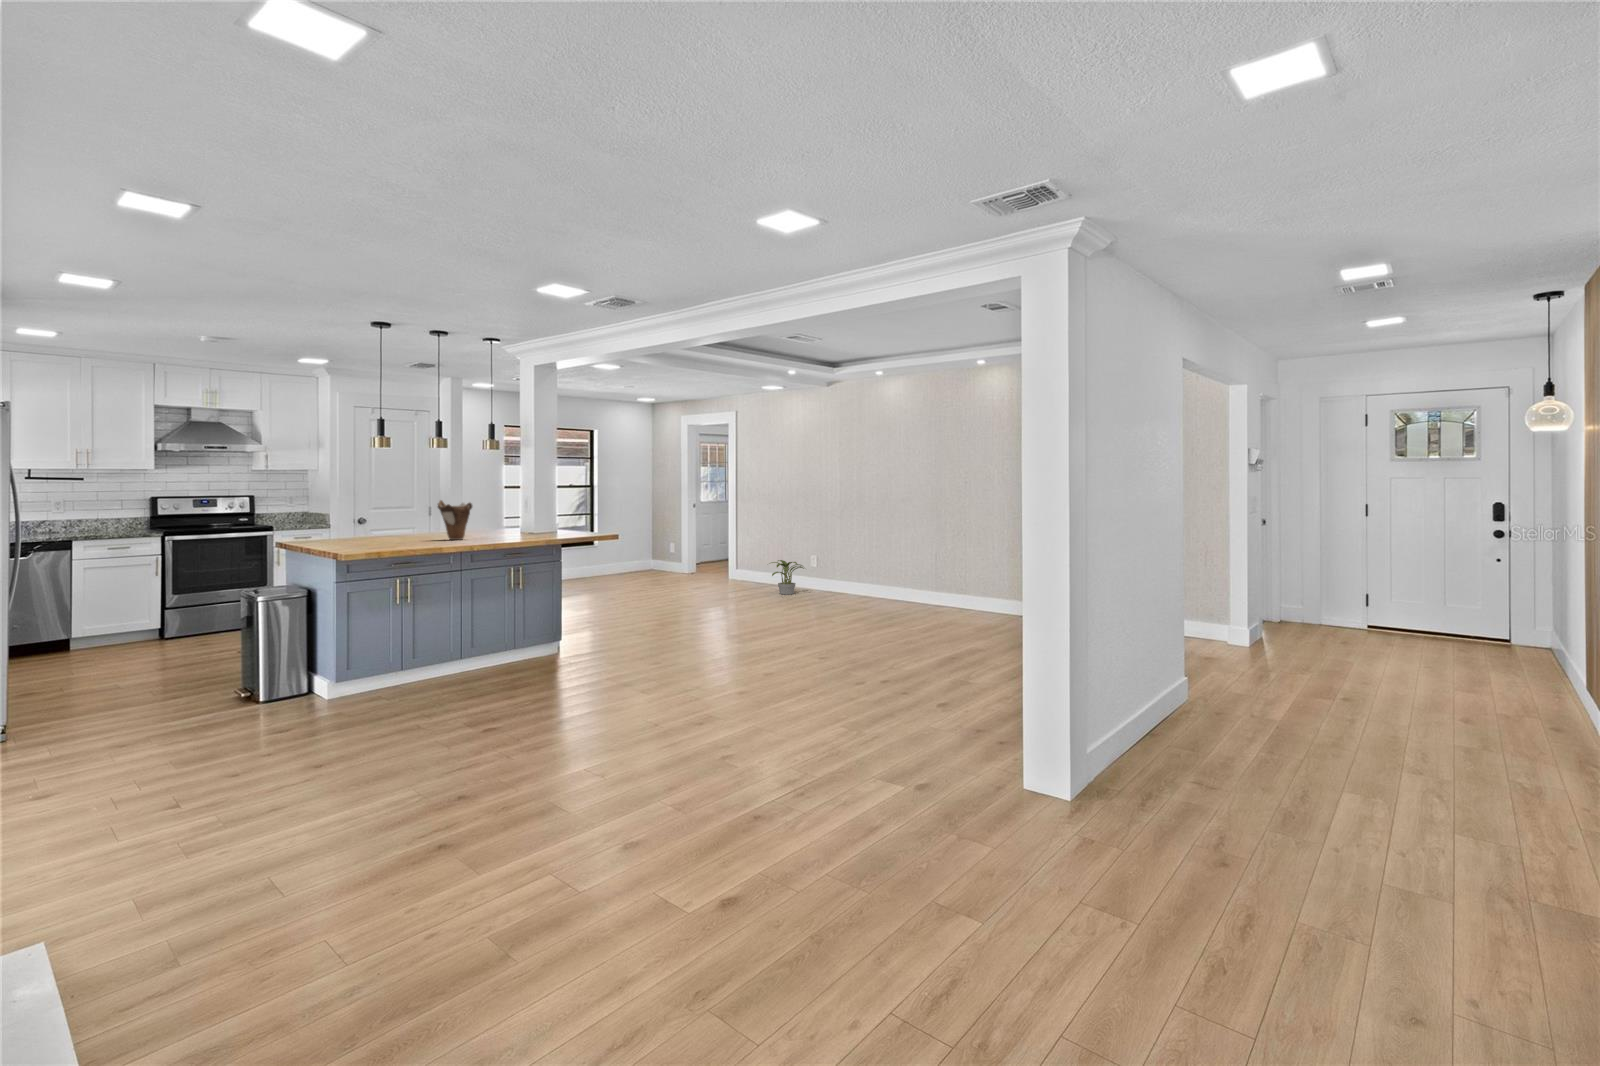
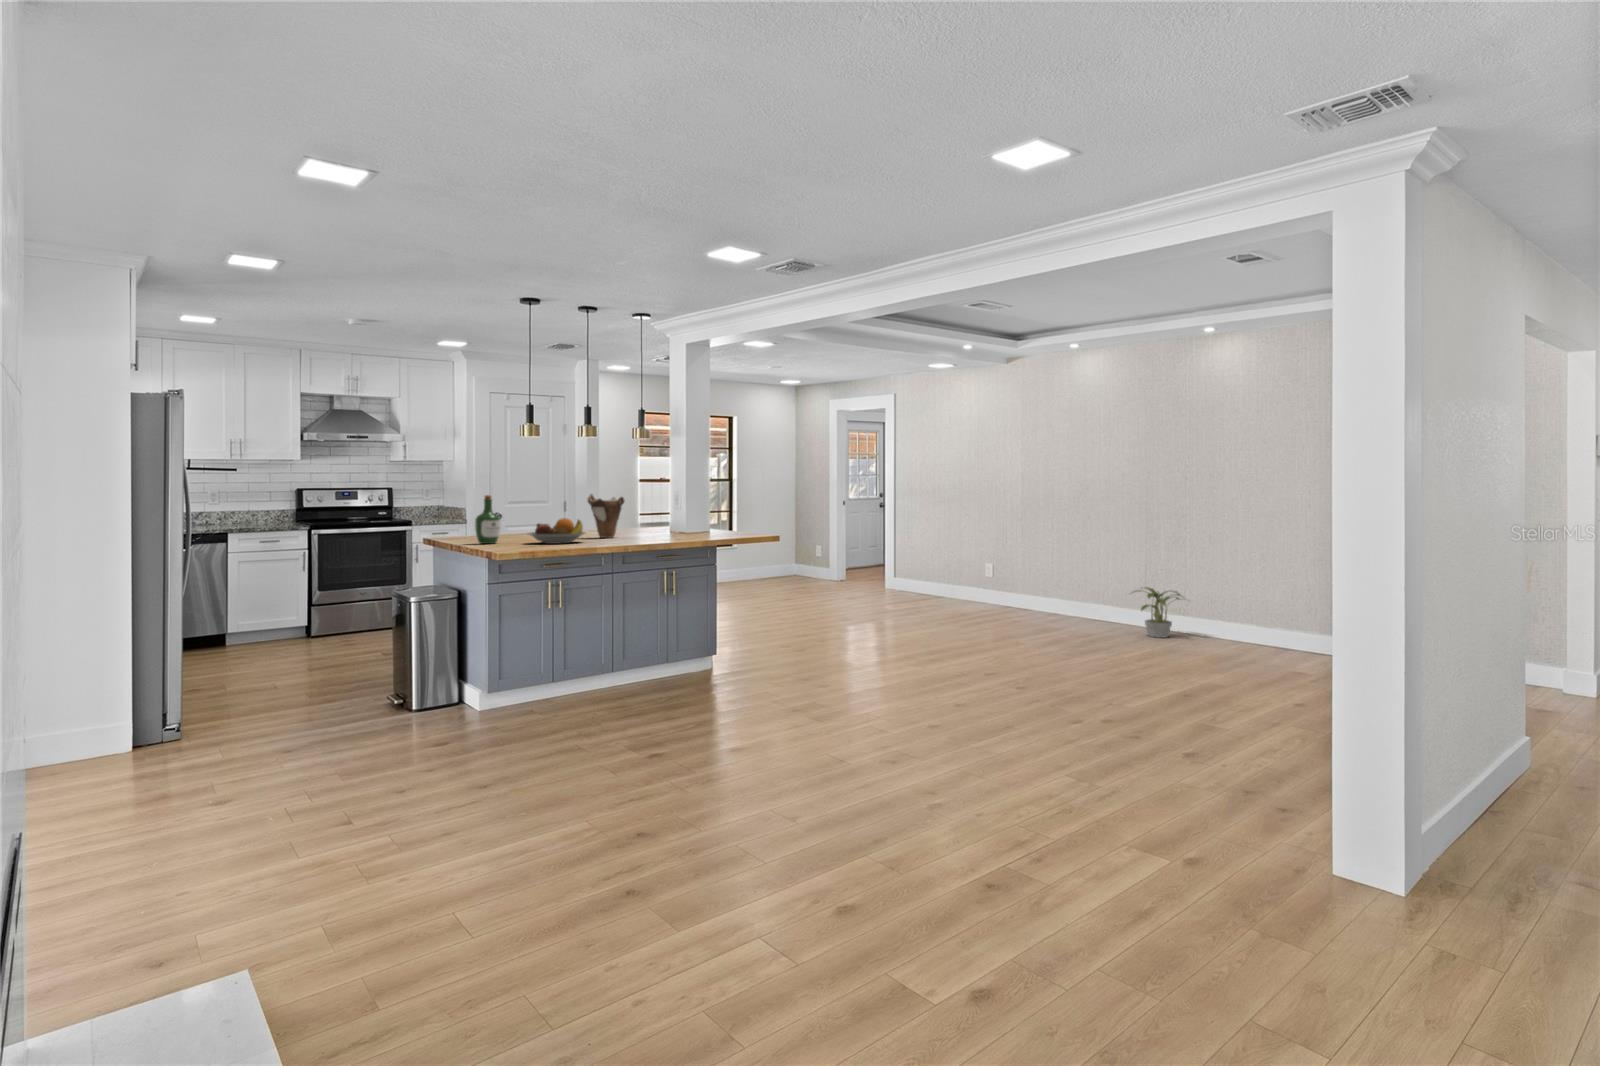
wine bottle: none [324,501,350,546] -> present [475,495,500,544]
fruit bowl: none [375,522,433,545] -> present [528,518,585,544]
potted plant: present [771,560,804,594] -> present [1141,587,1181,638]

